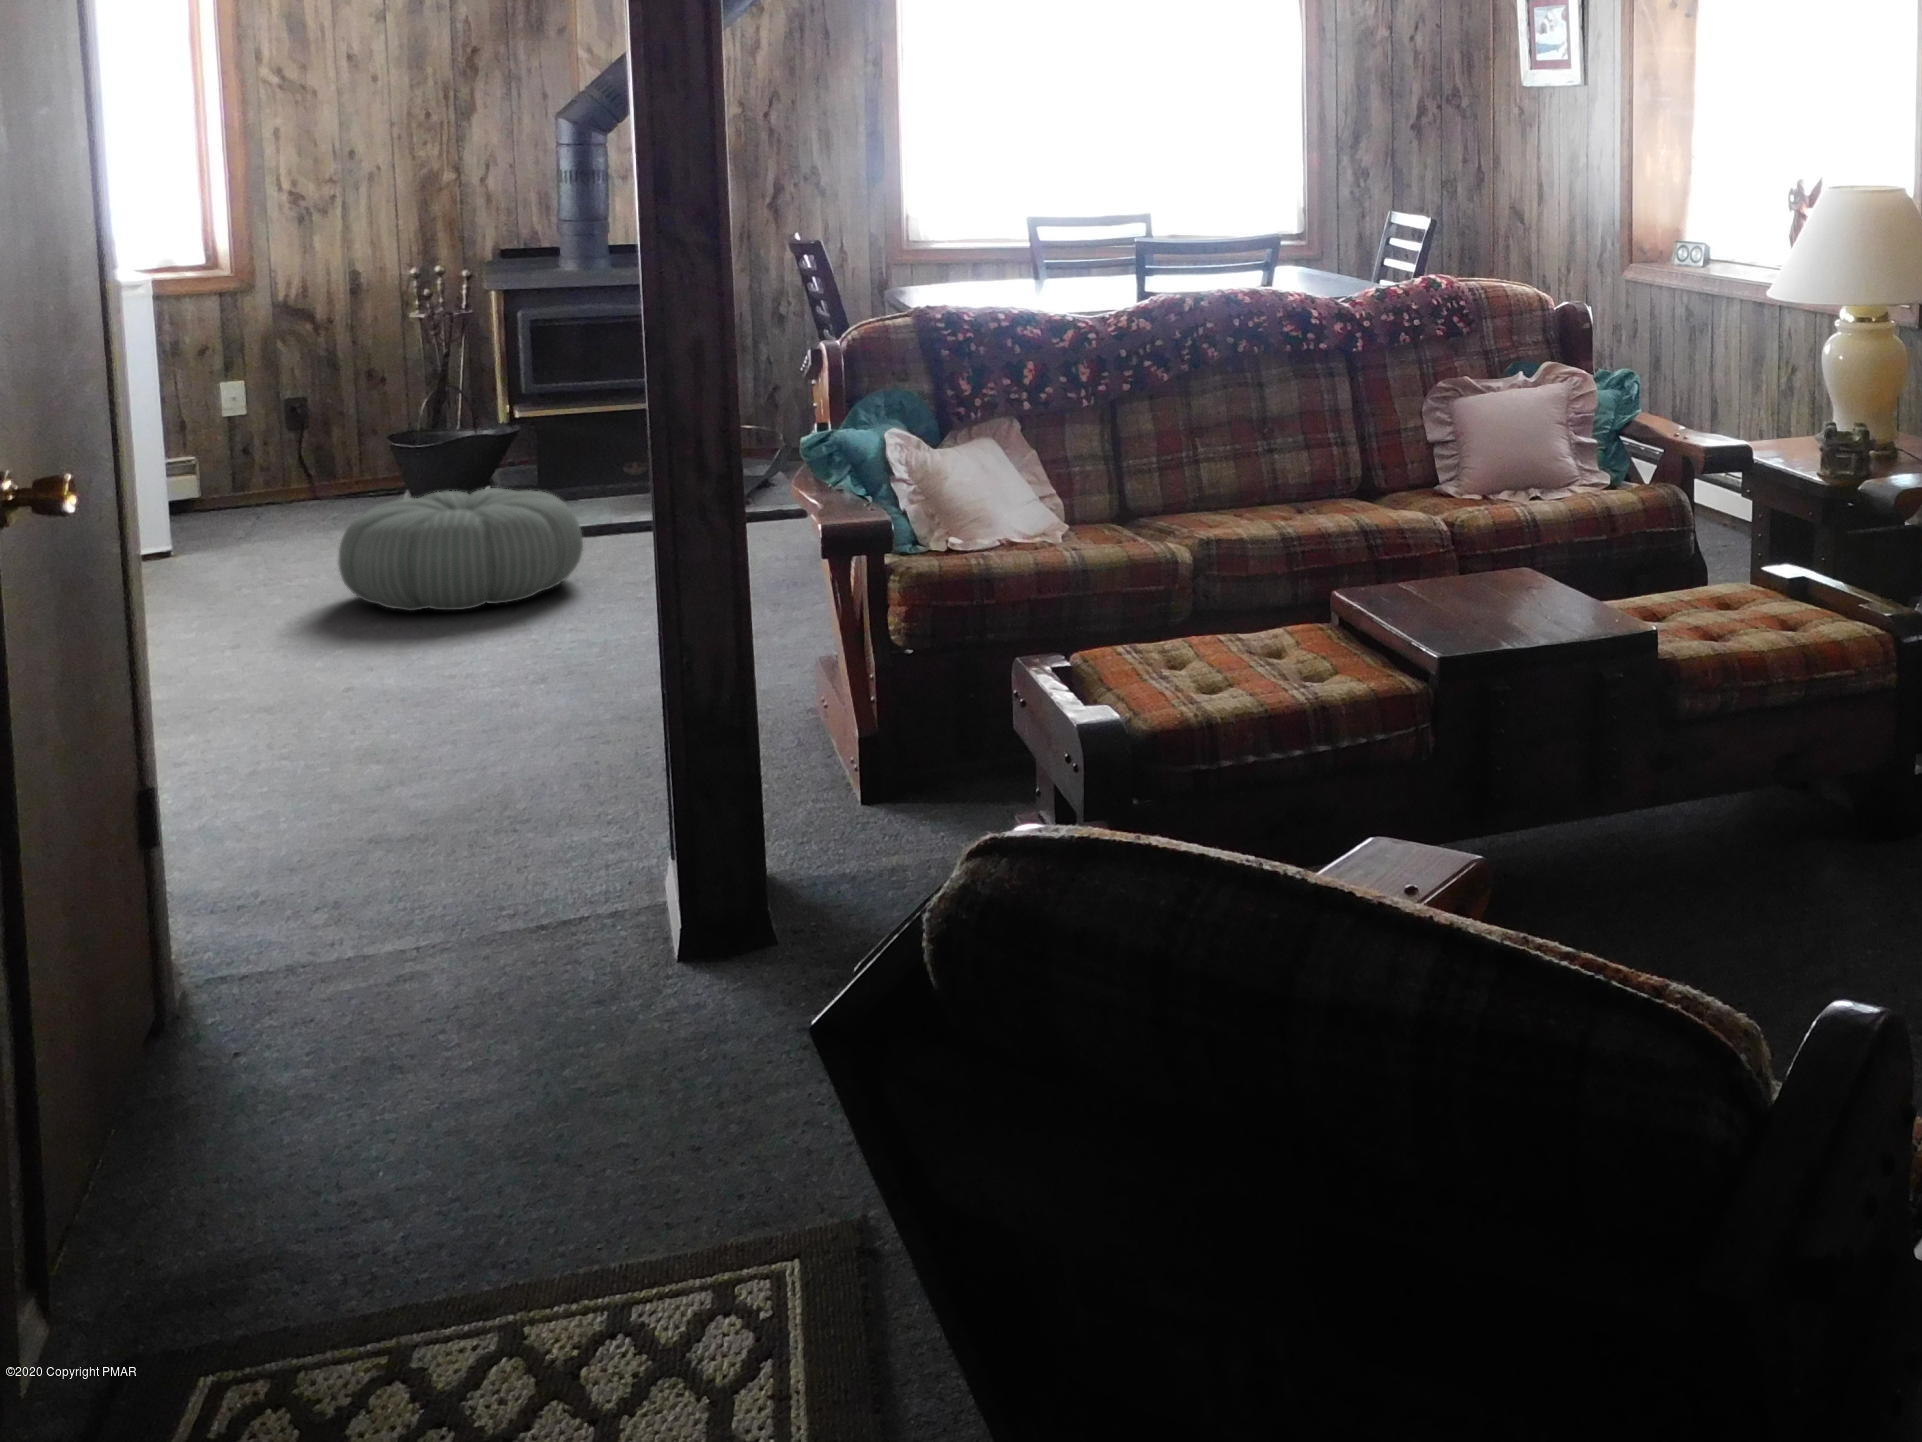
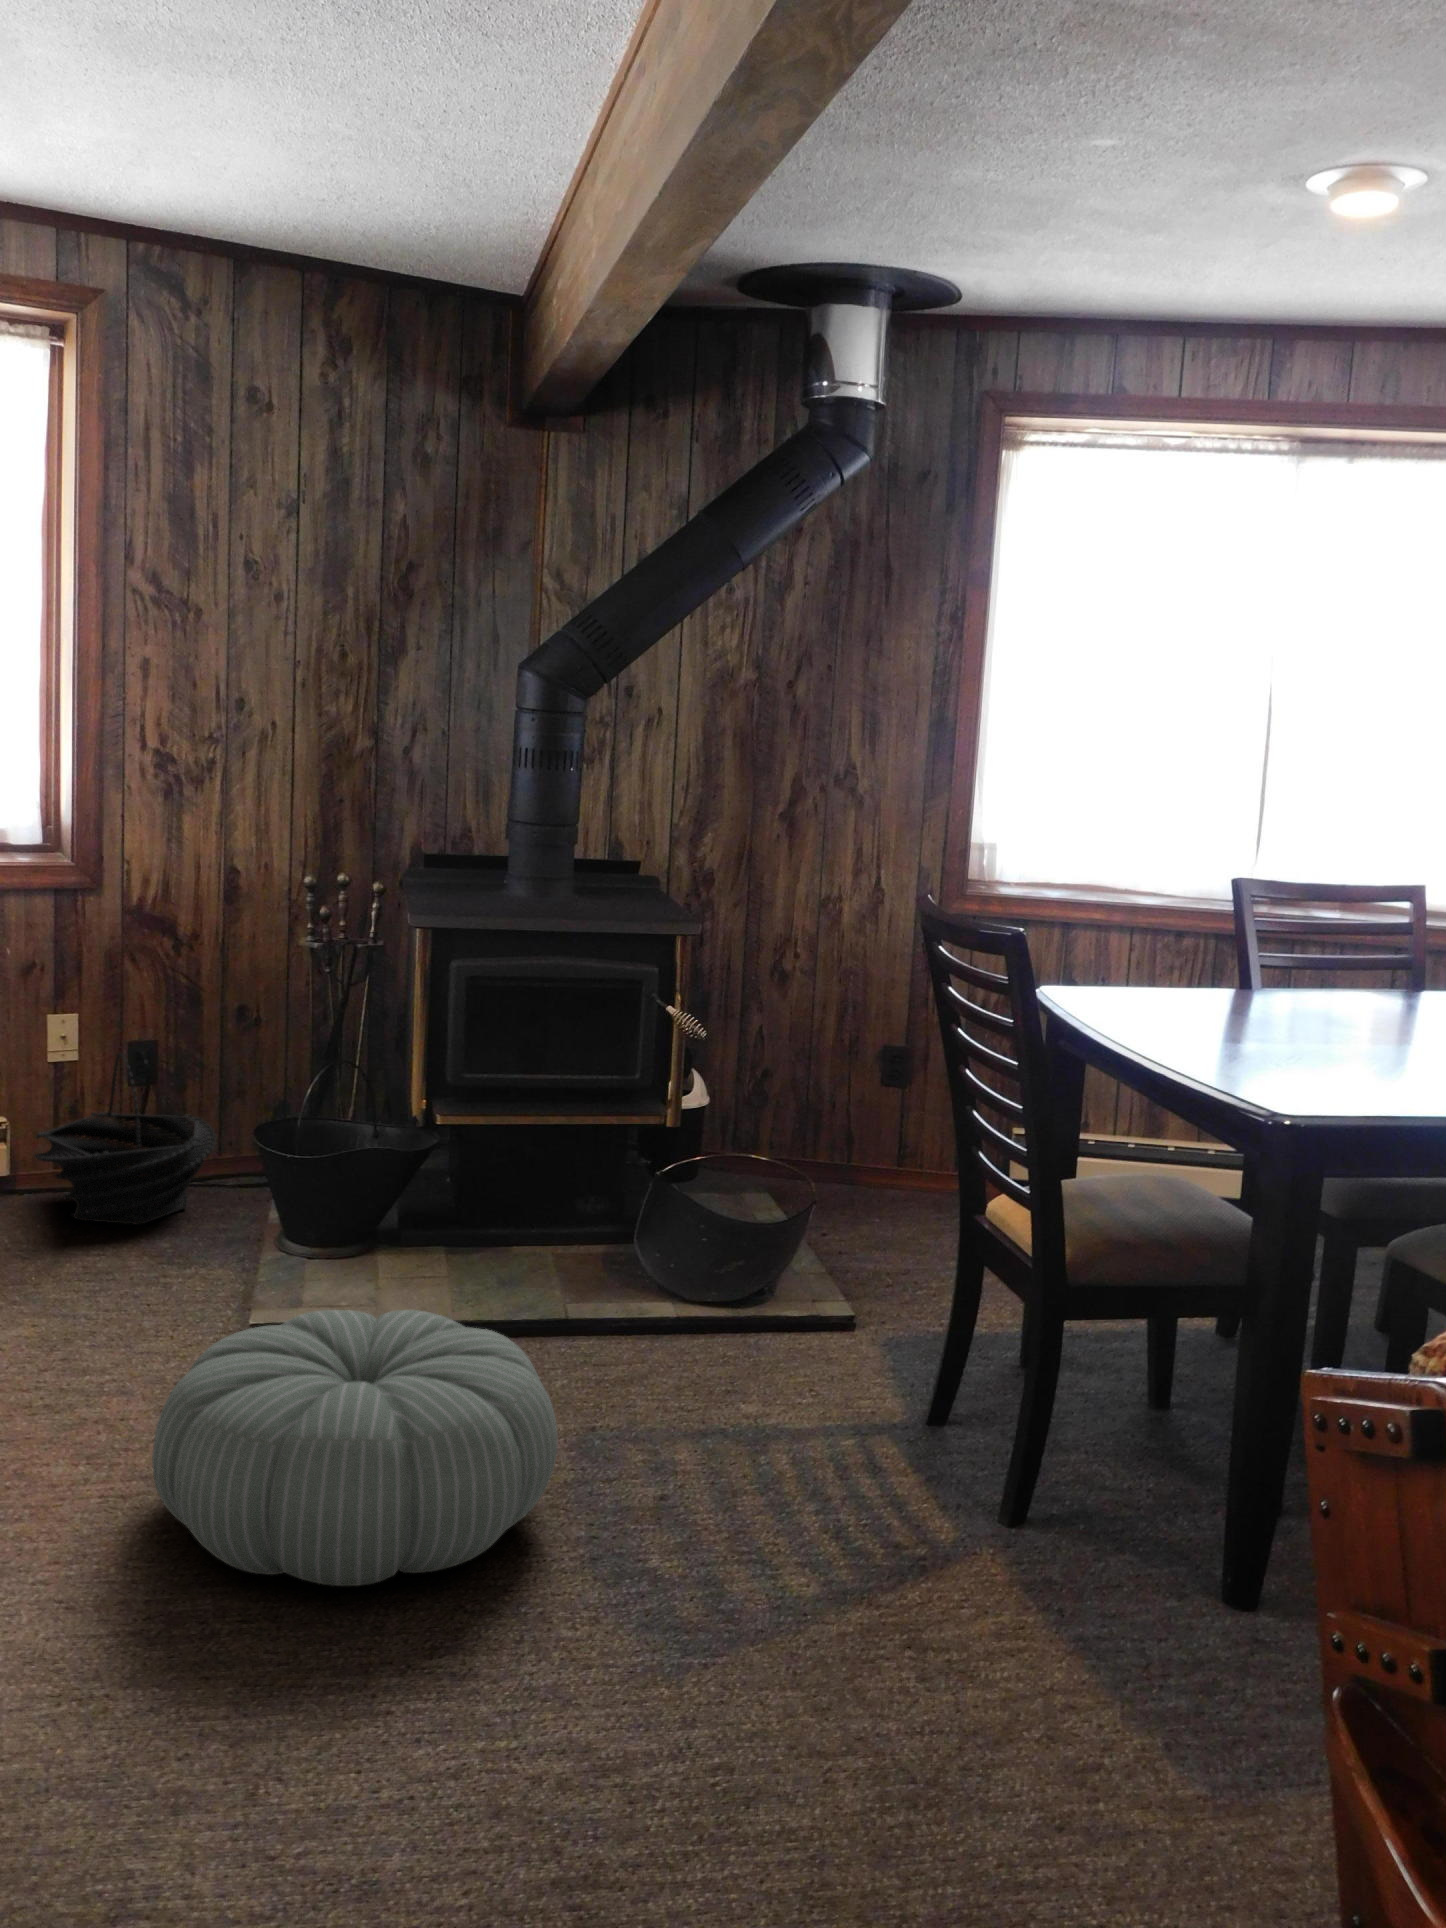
basket: none [221,400,360,516] -> present [35,1053,216,1225]

